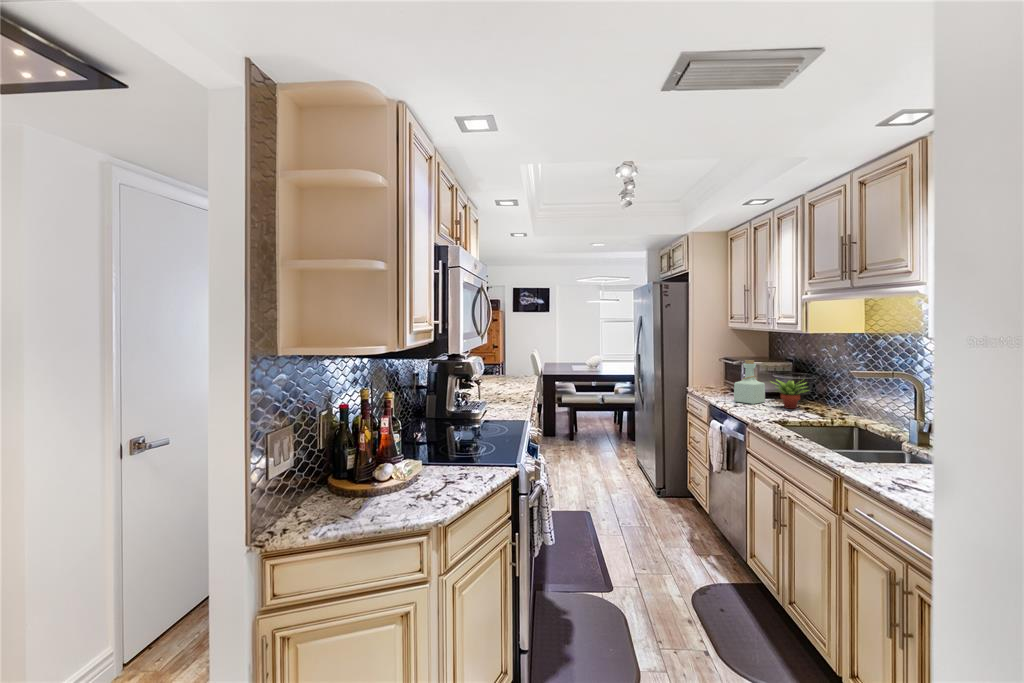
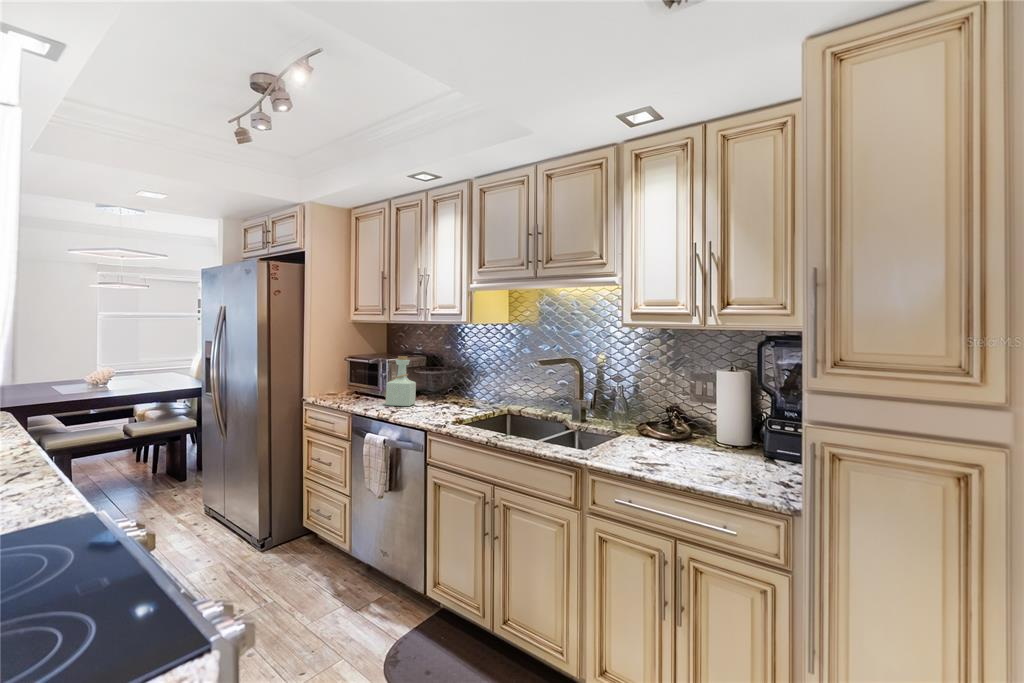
succulent plant: present [775,380,805,409] -> none [428,374,464,408]

